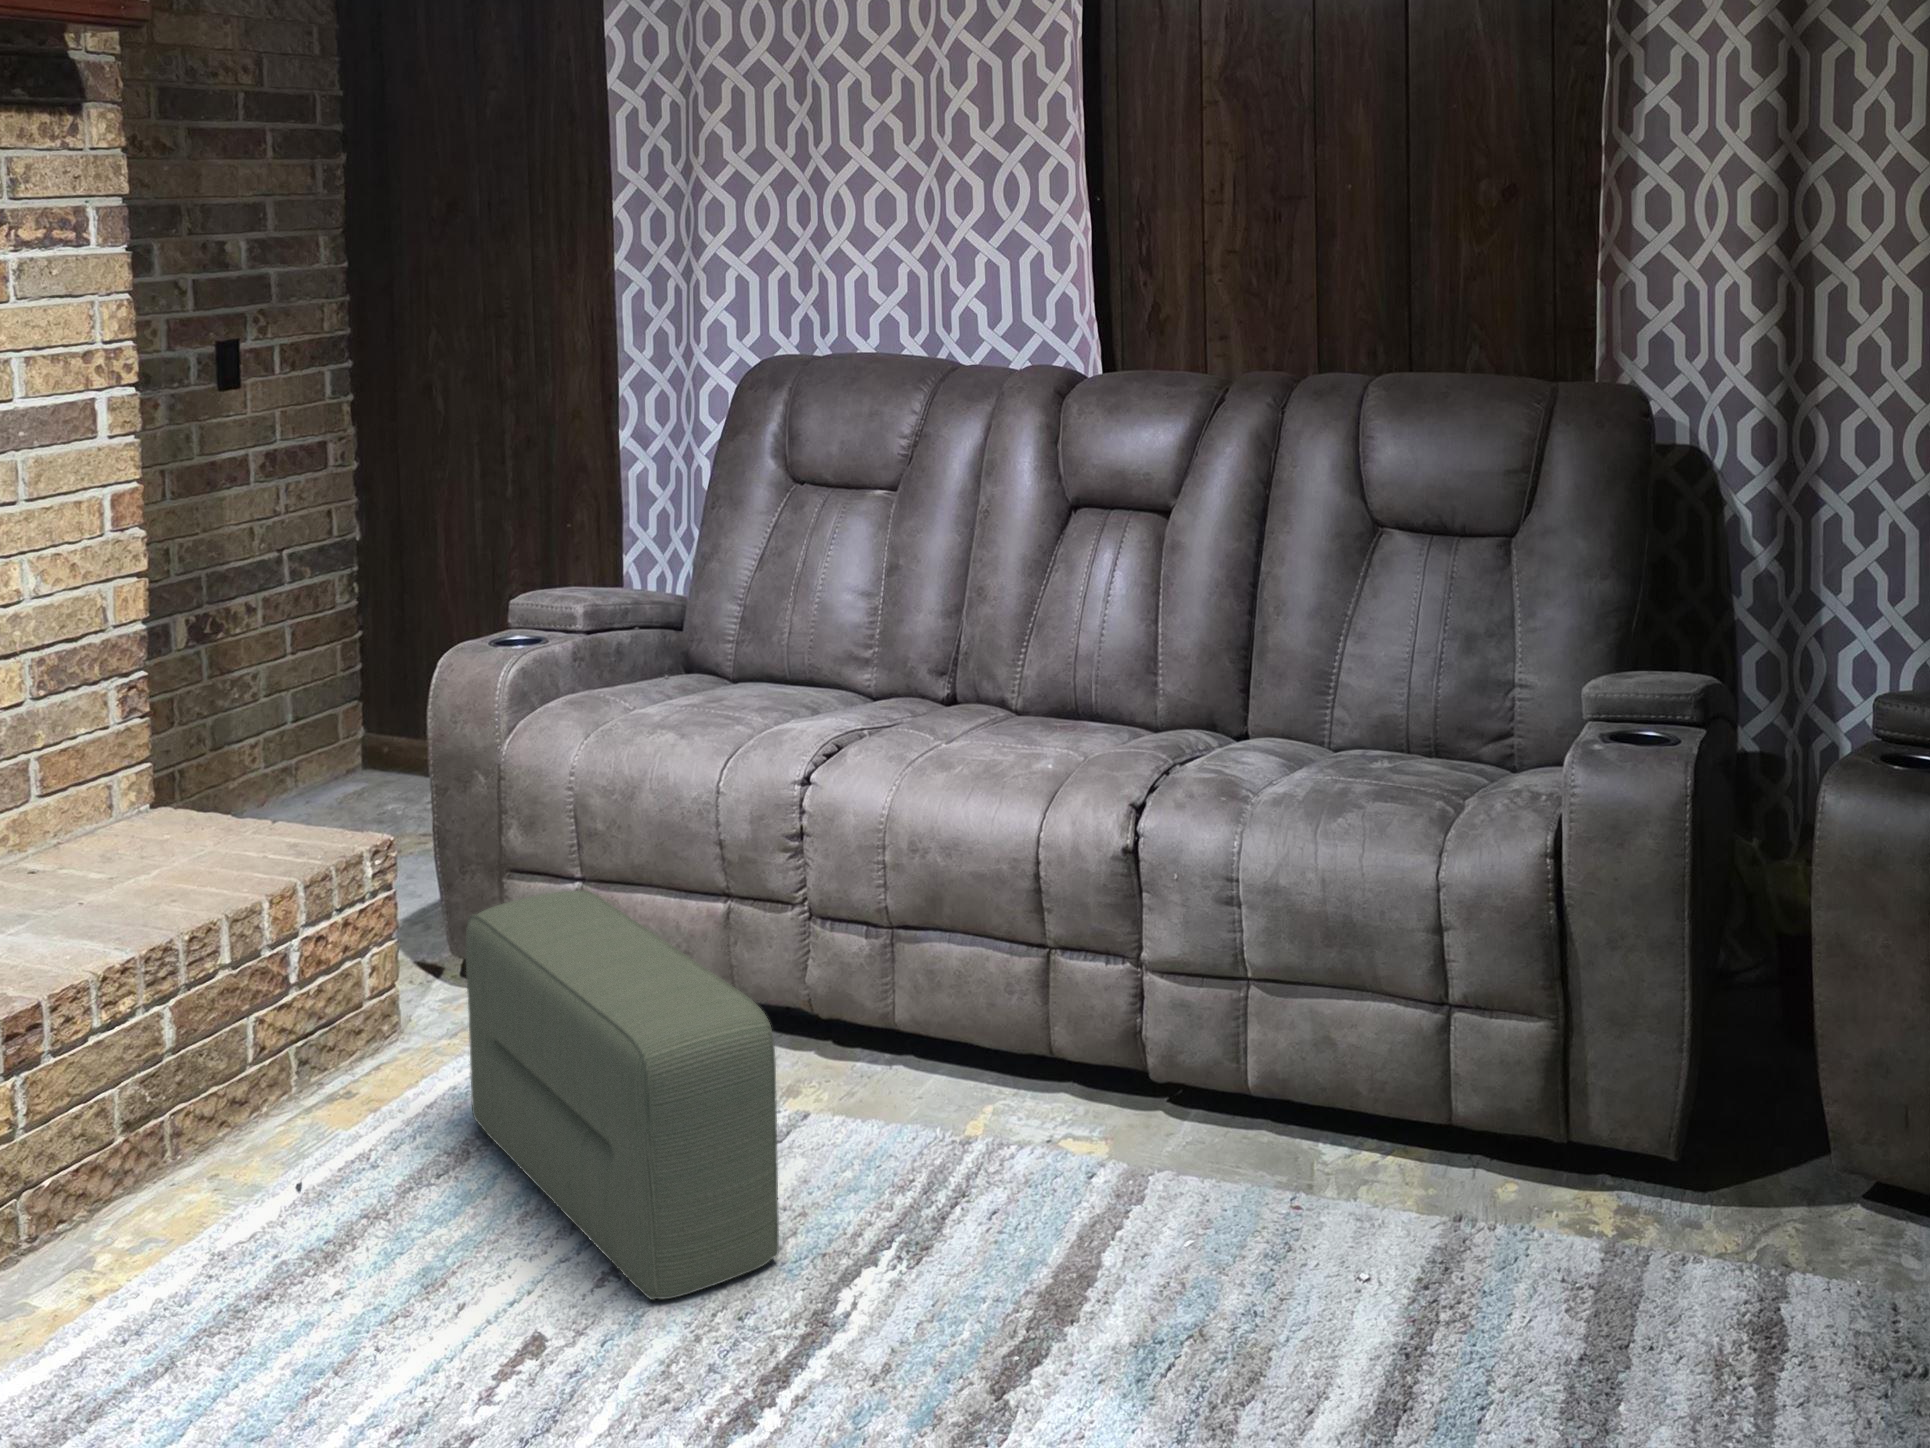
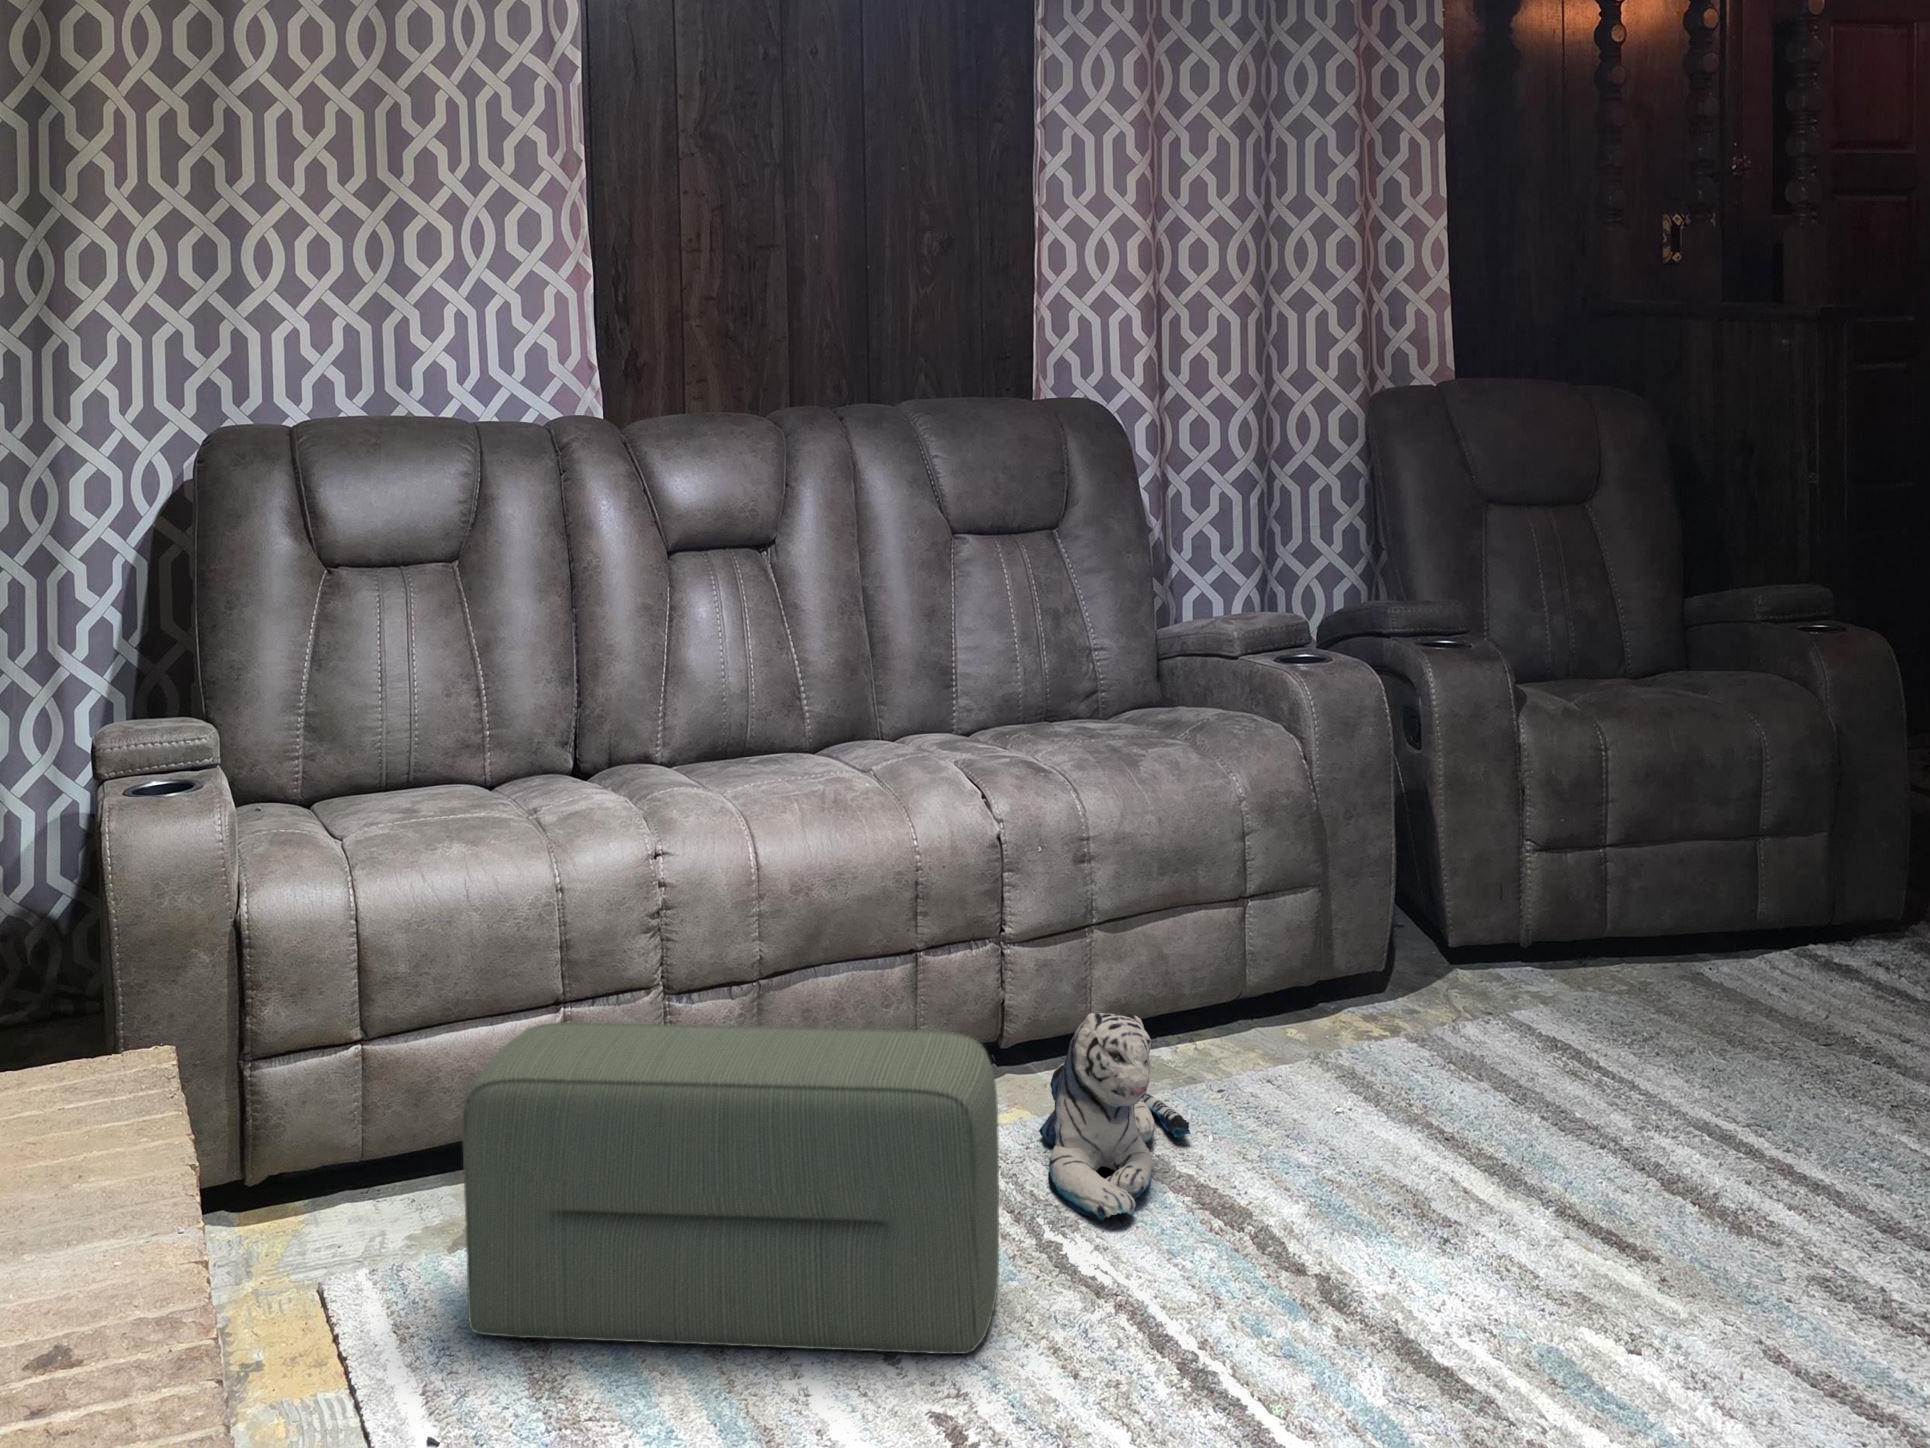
plush toy: none [933,1055,1197,1274] -> present [1039,1013,1191,1221]

